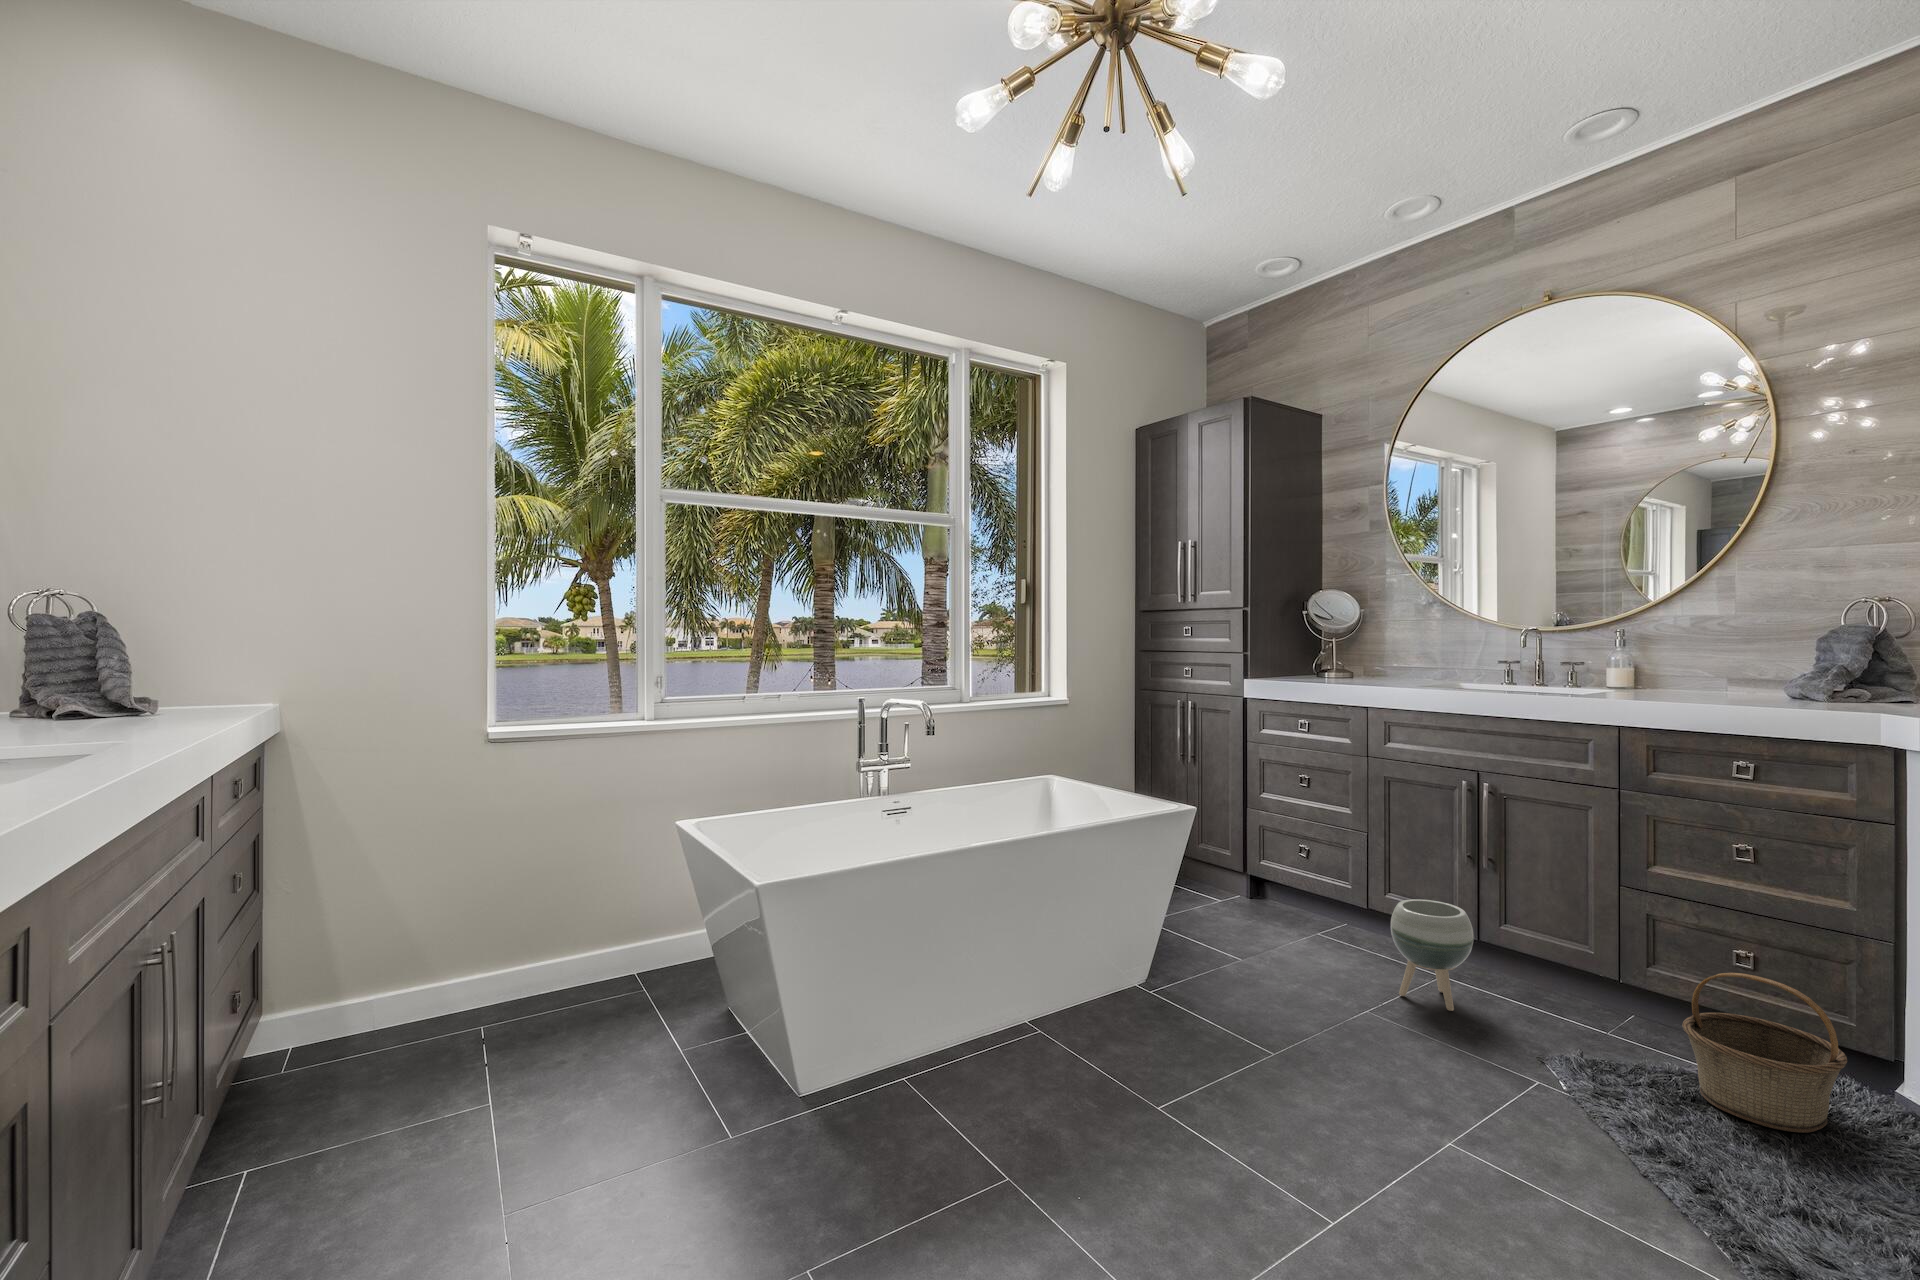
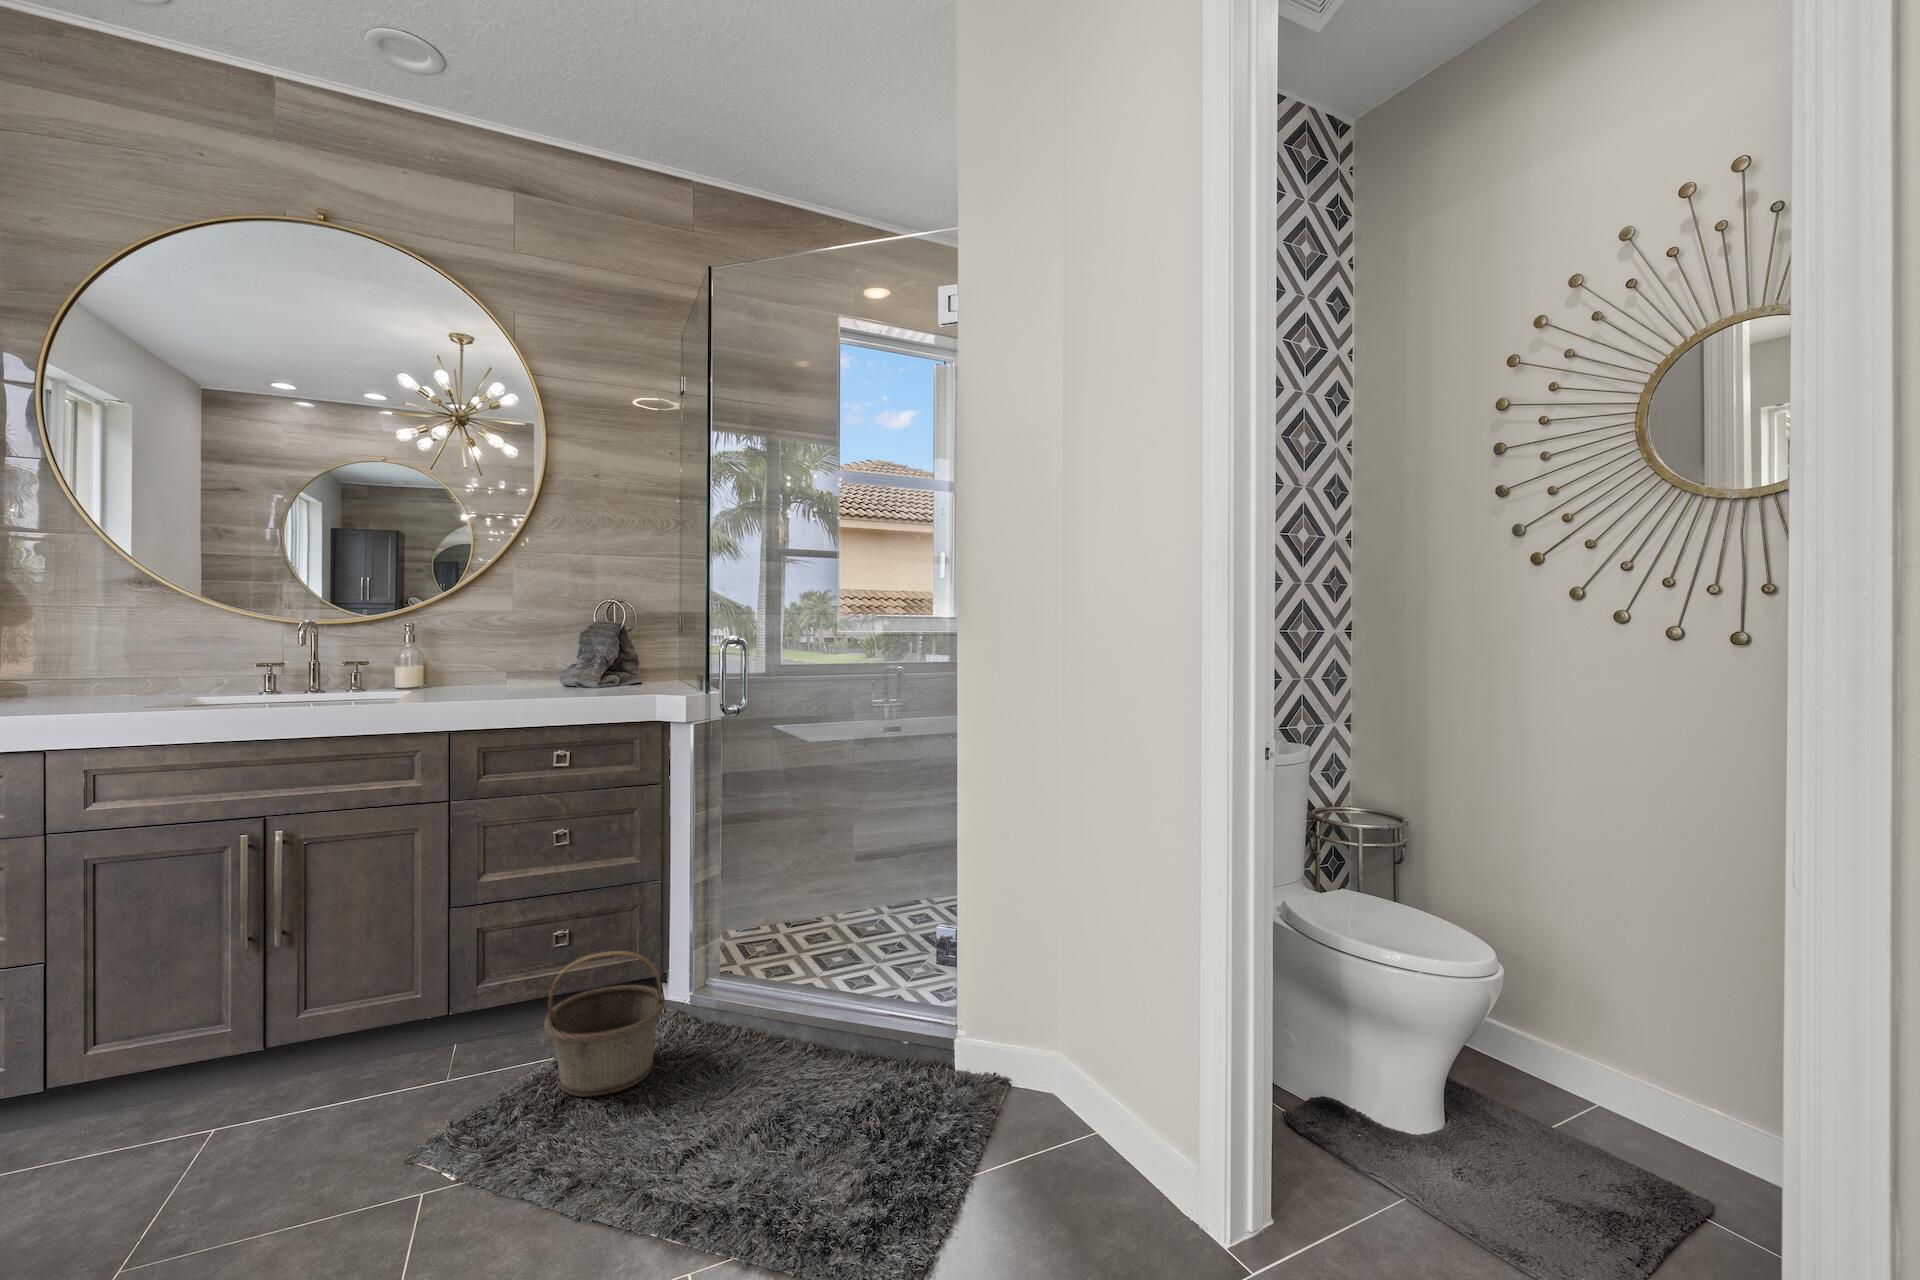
planter: present [1391,899,1474,1011] -> none [146,1009,287,1182]

